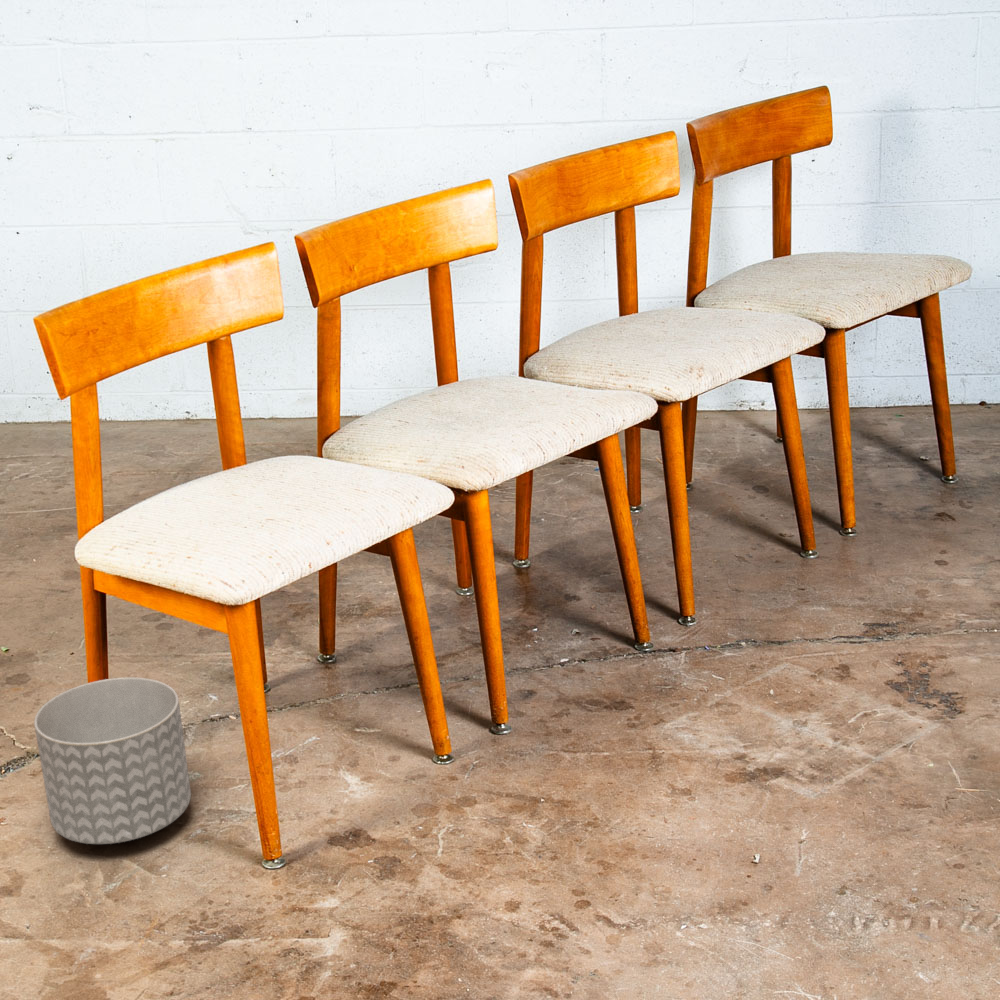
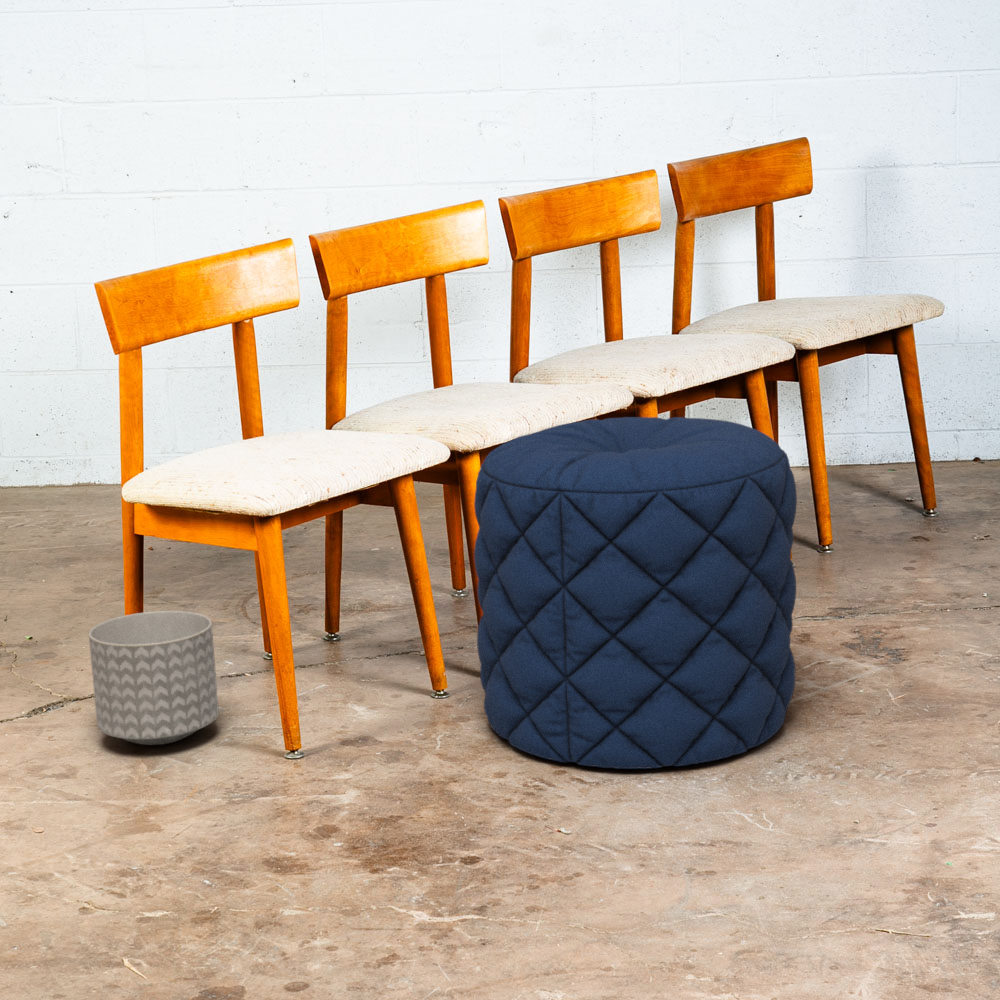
pouf: none [484,456,867,904] -> present [474,417,797,769]

